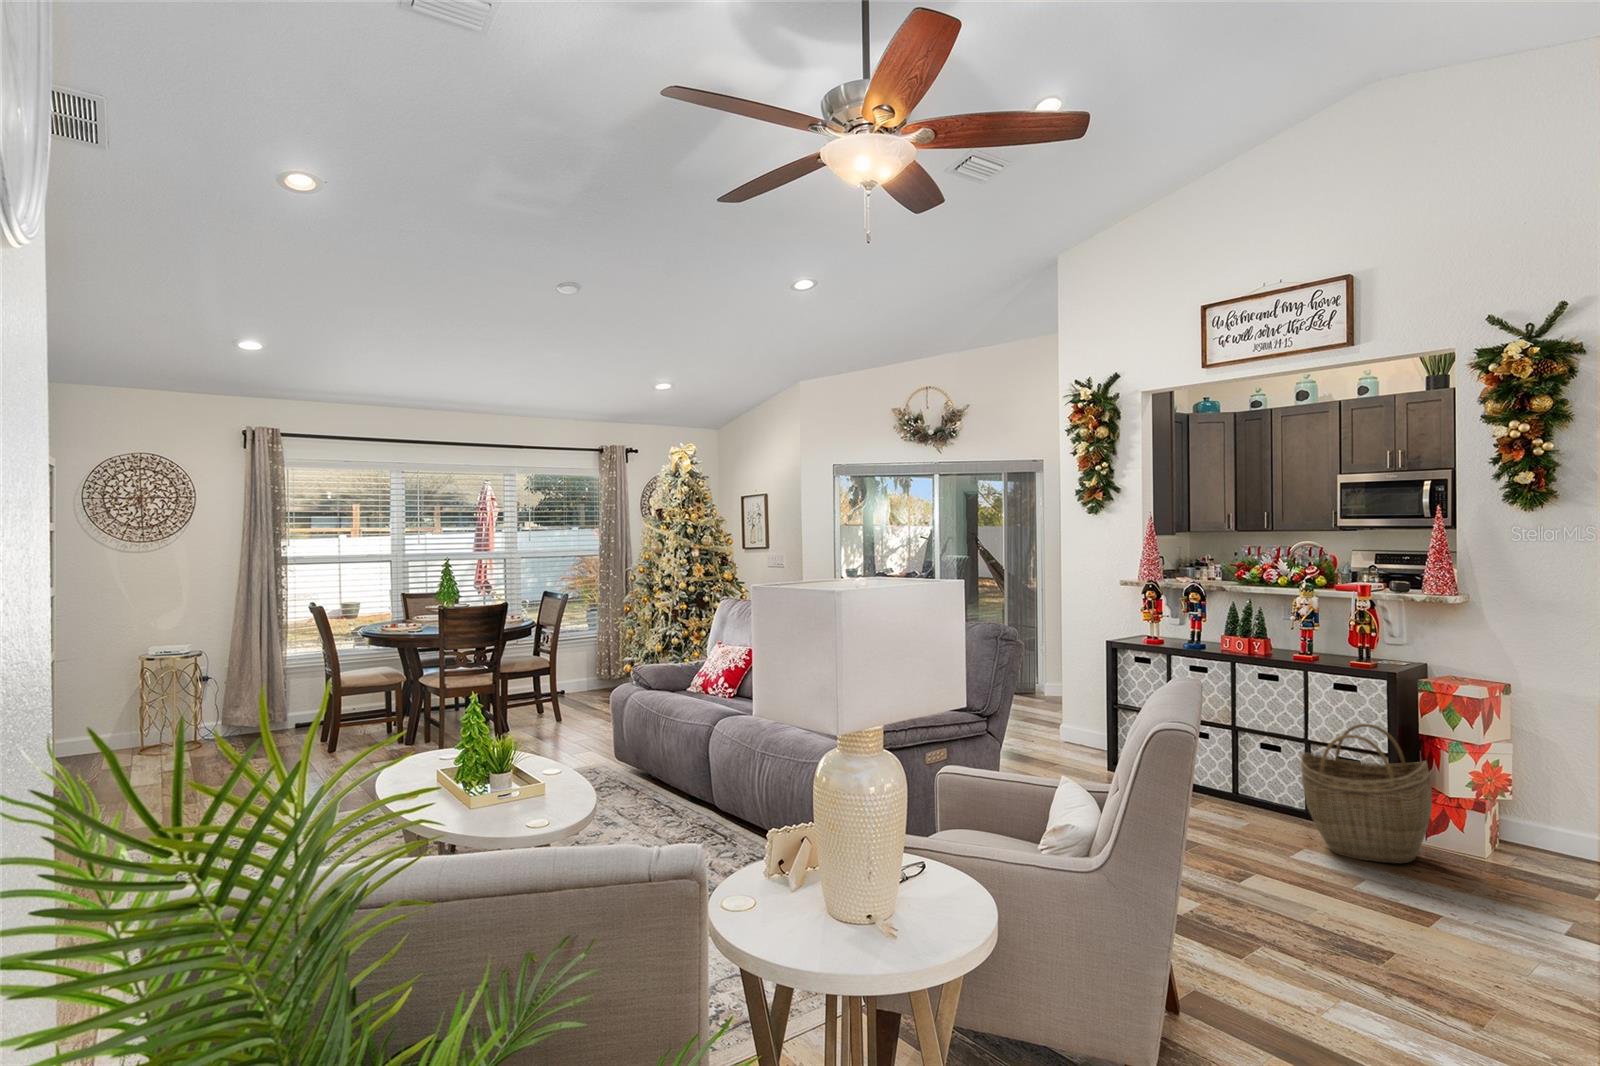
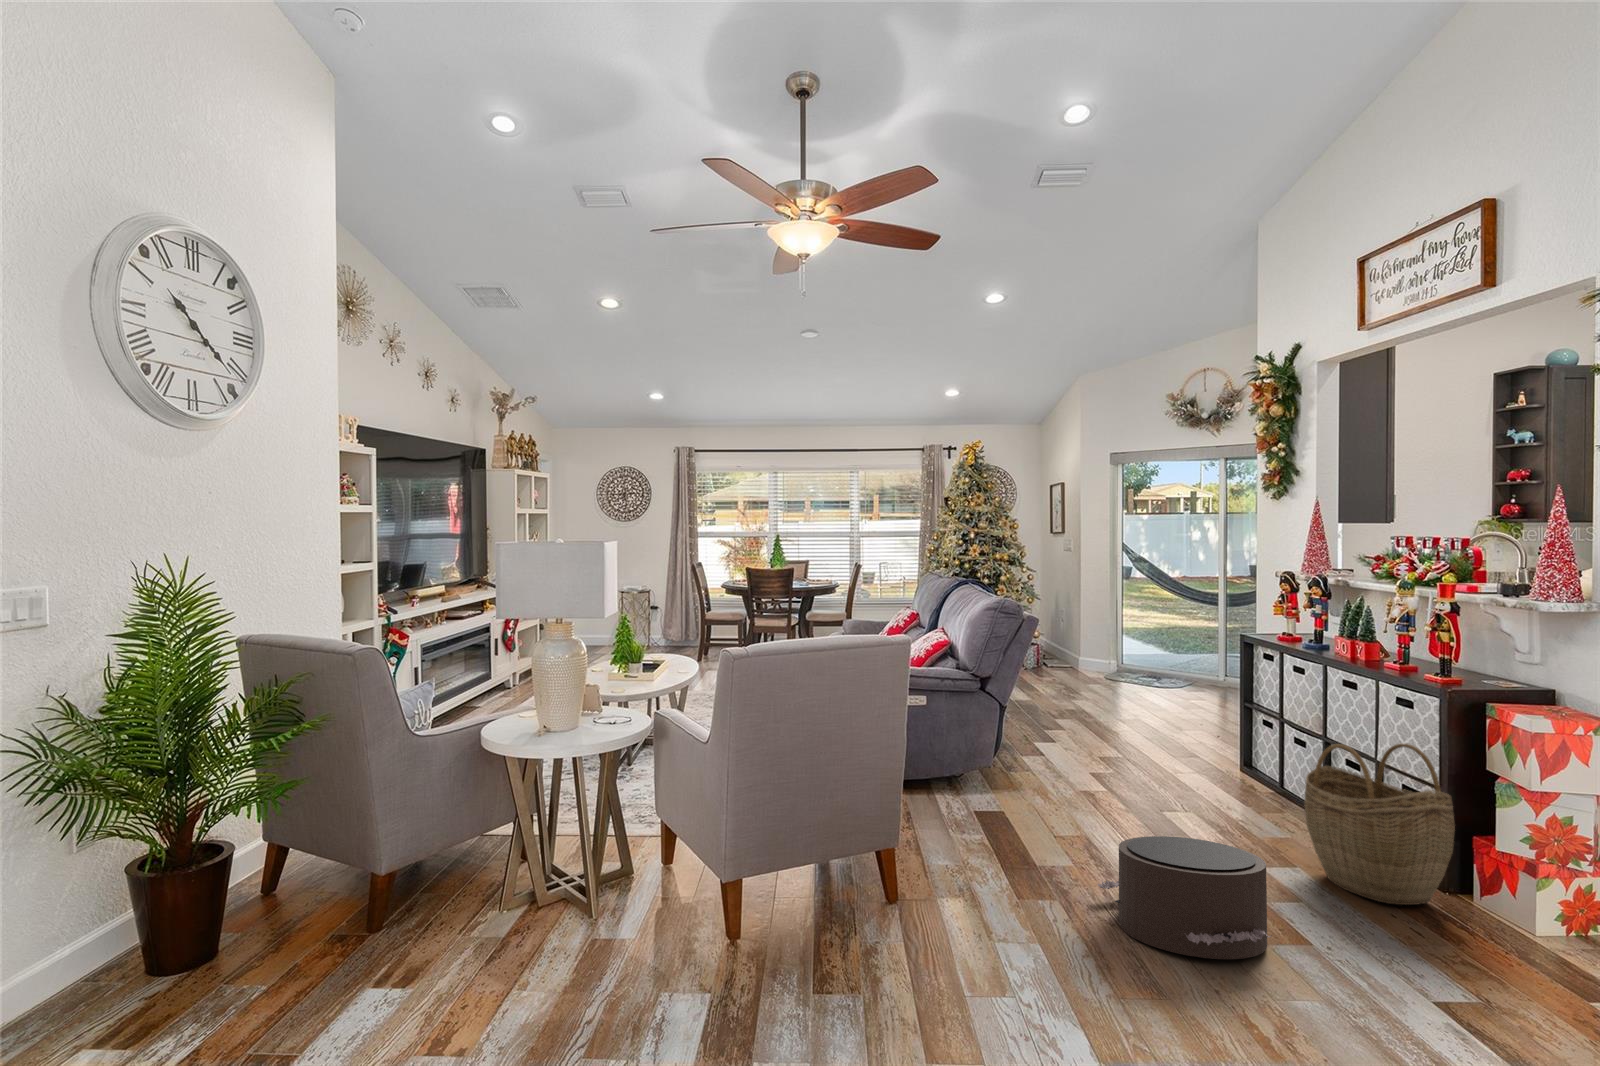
pouf: none [1291,851,1492,973] -> present [1098,836,1272,959]

